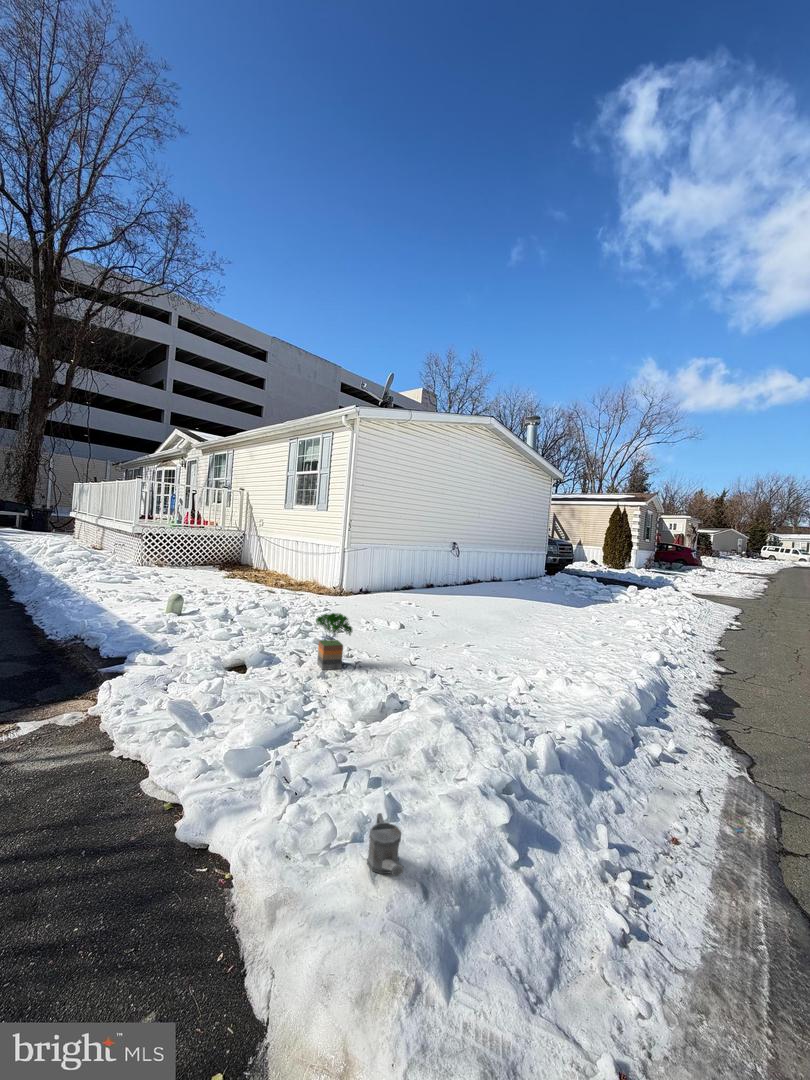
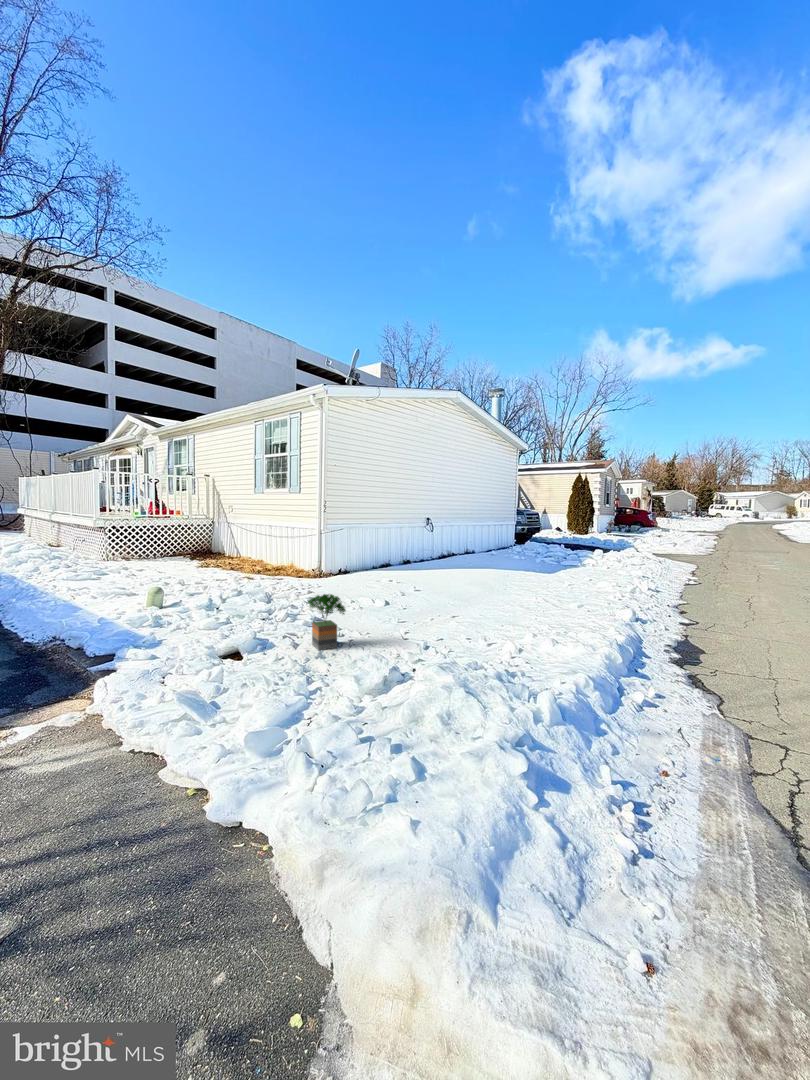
watering can: present [367,813,403,876] -> none [402,773,441,827]

